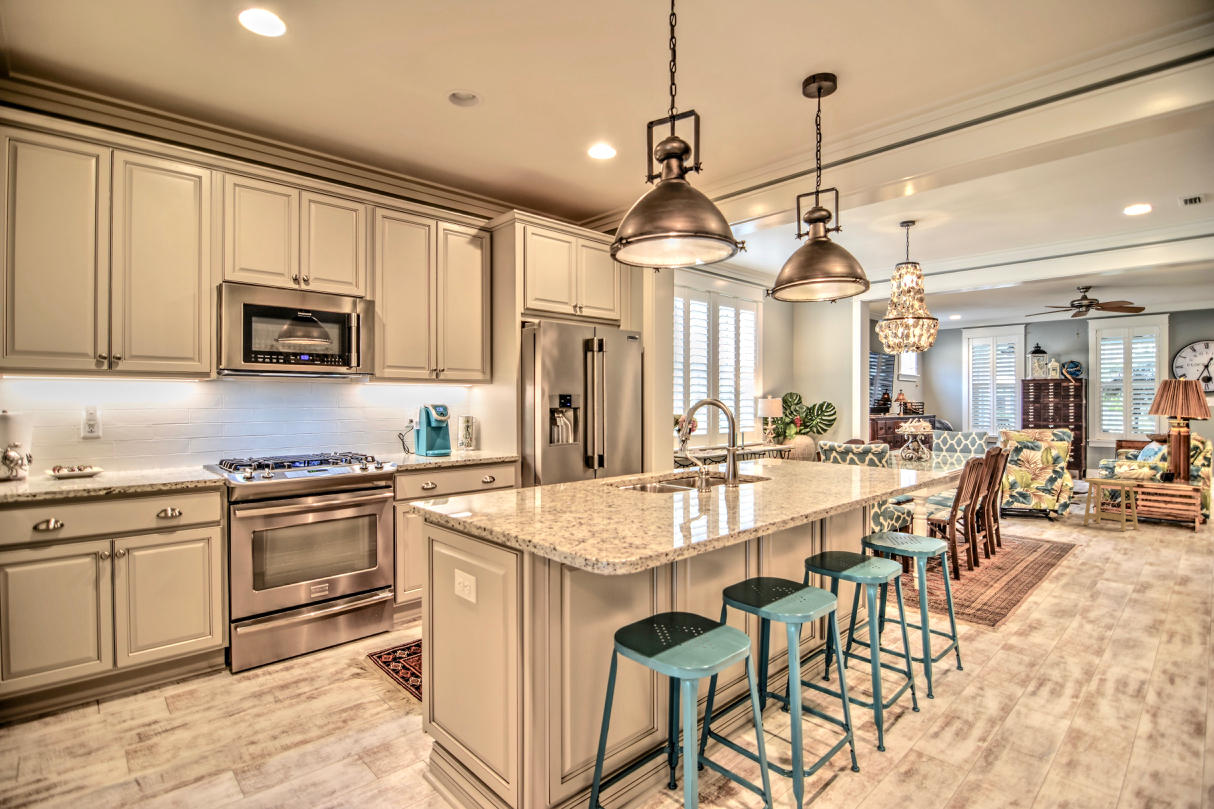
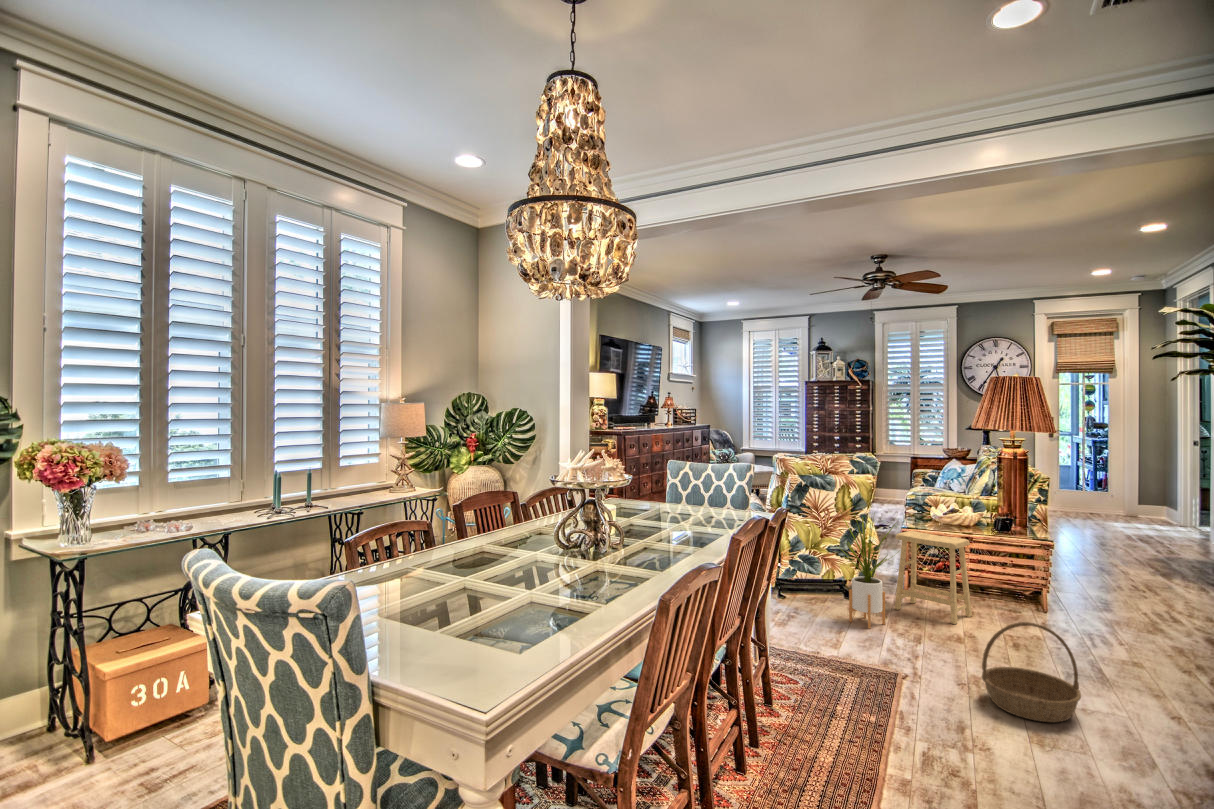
house plant: none [1041,462,1086,530] -> present [843,517,896,629]
basket: none [1124,511,1181,559] -> present [982,622,1081,722]

